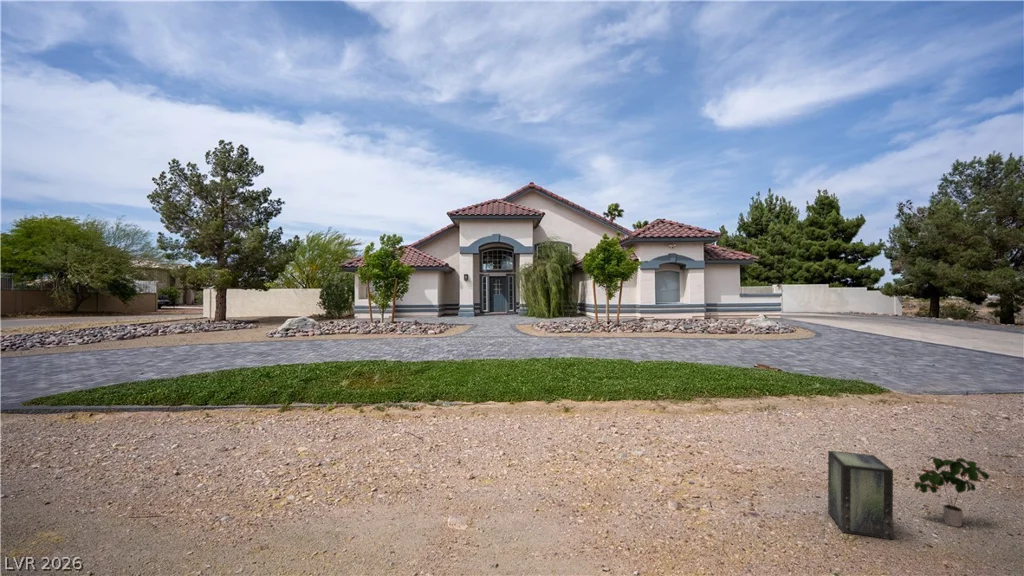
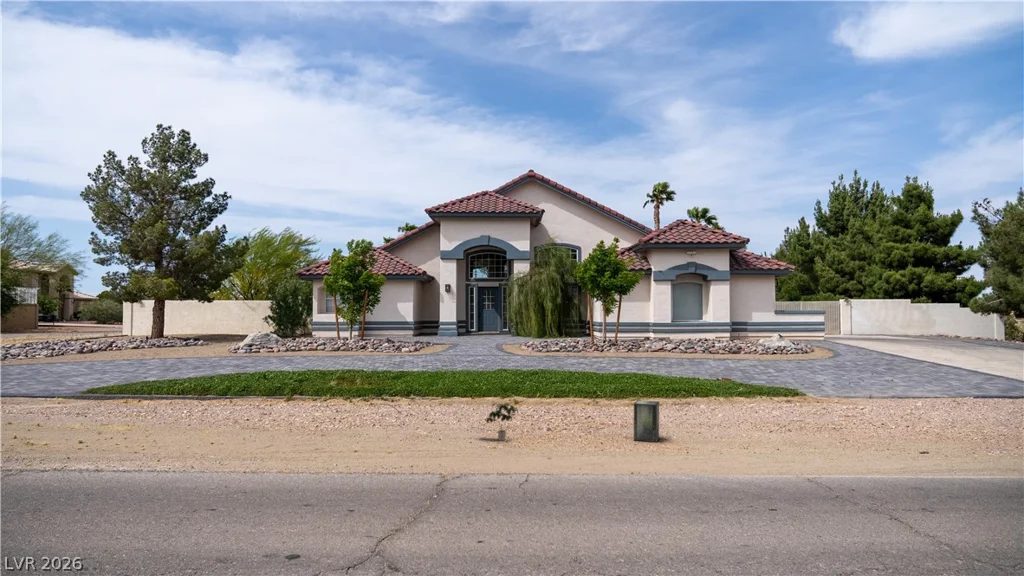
potted plant: present [914,457,989,527] -> present [486,403,518,441]

